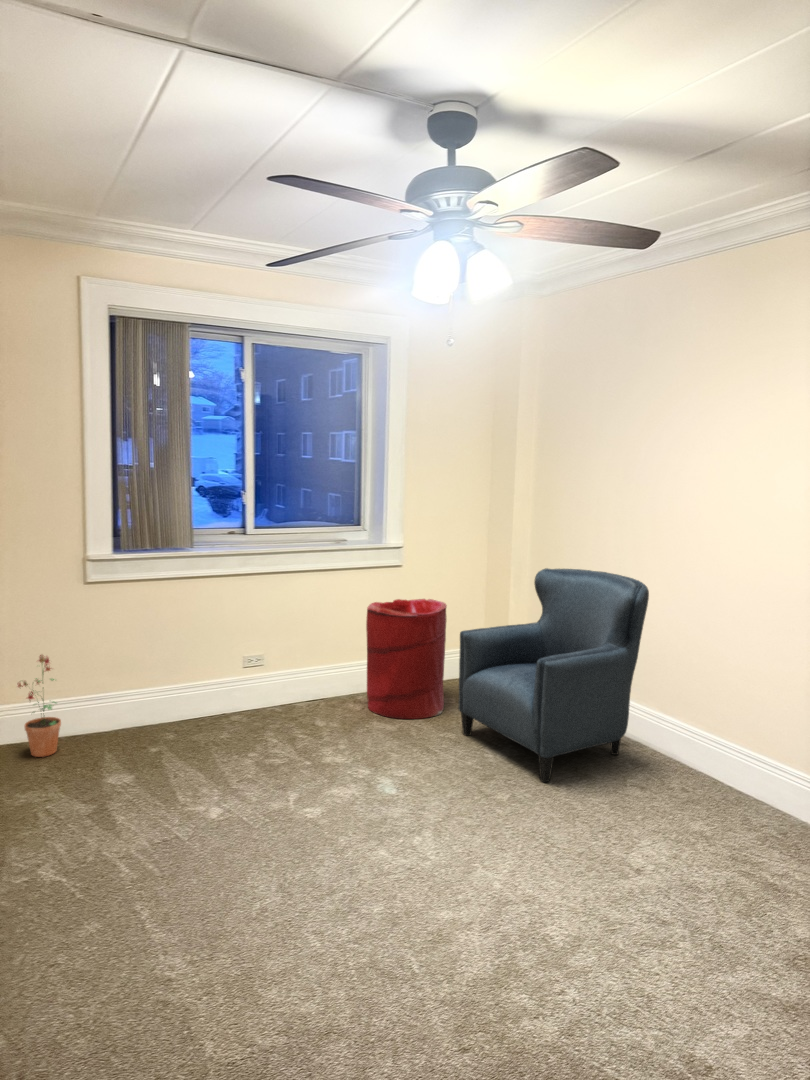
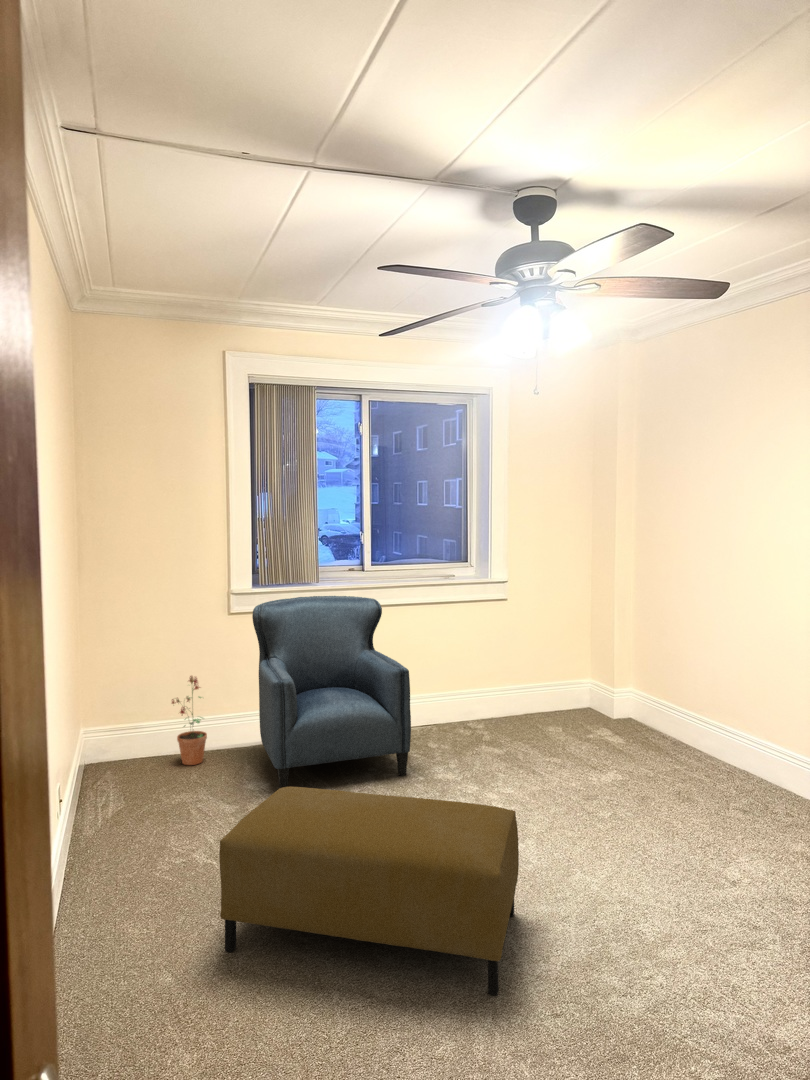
armchair: present [458,568,649,782] -> present [252,596,411,788]
laundry hamper: present [366,599,447,719] -> none [475,631,552,744]
ottoman: none [66,795,419,1031] -> present [219,787,519,996]

